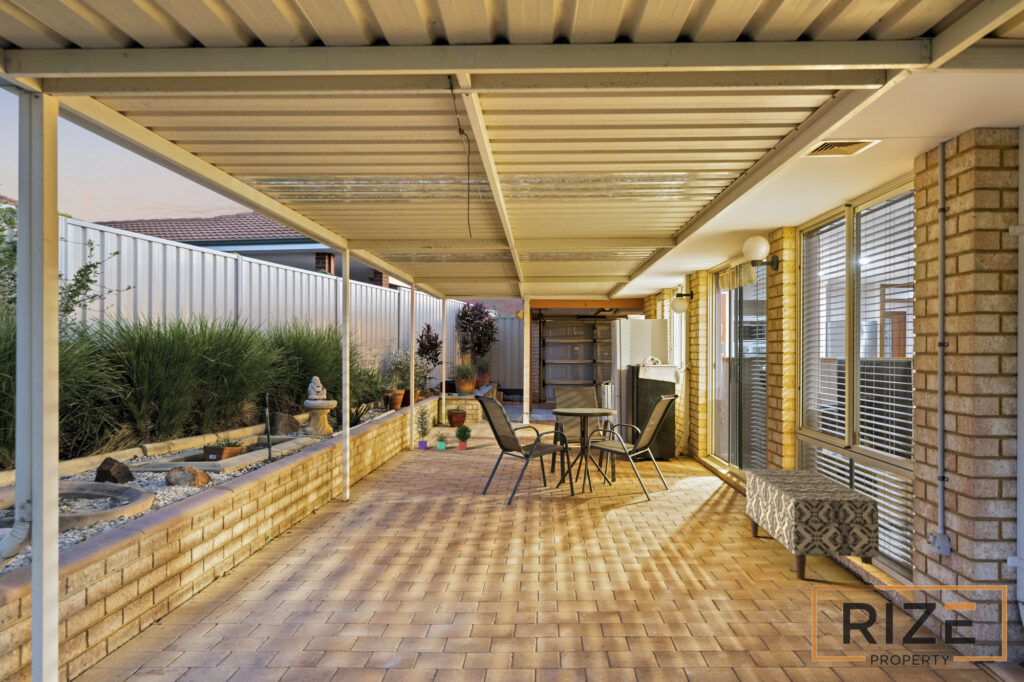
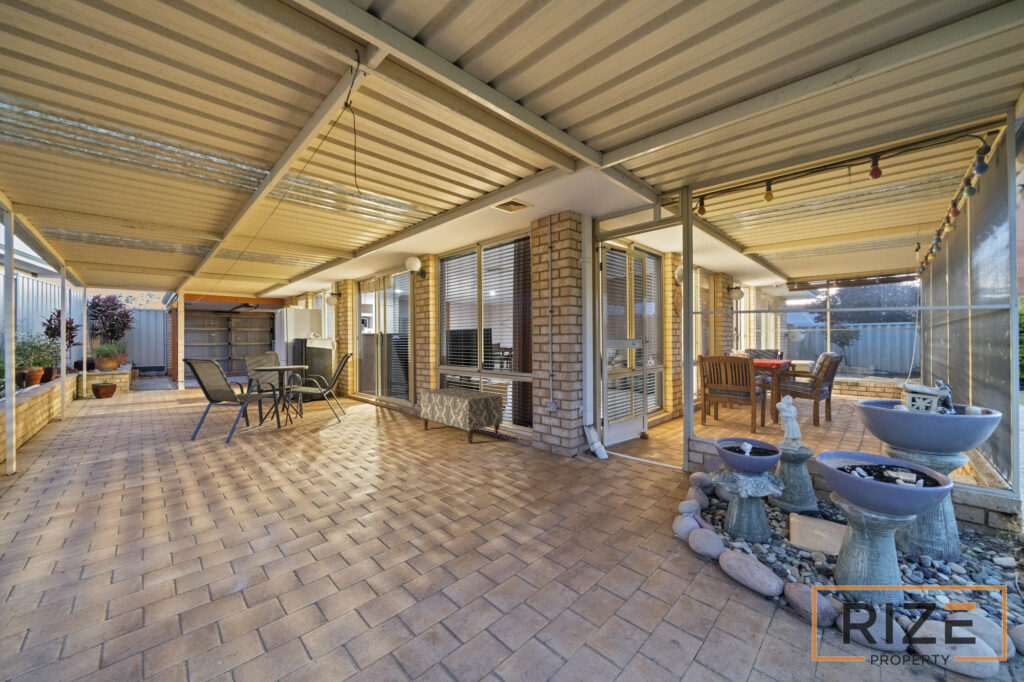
potted plant: present [416,406,471,450] -> none [64,377,143,420]

